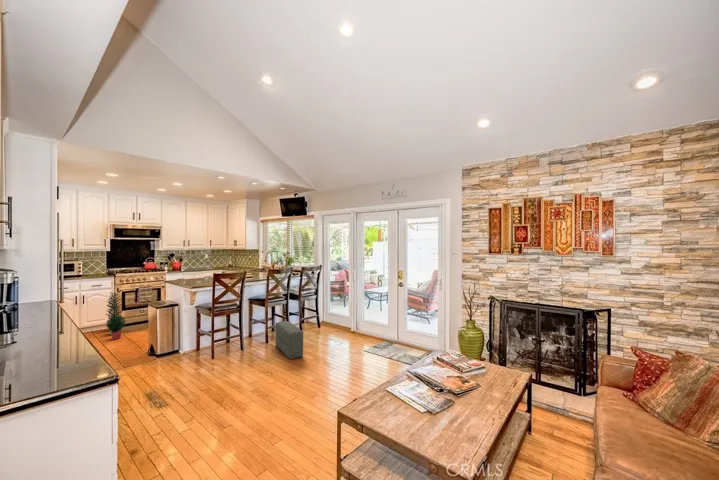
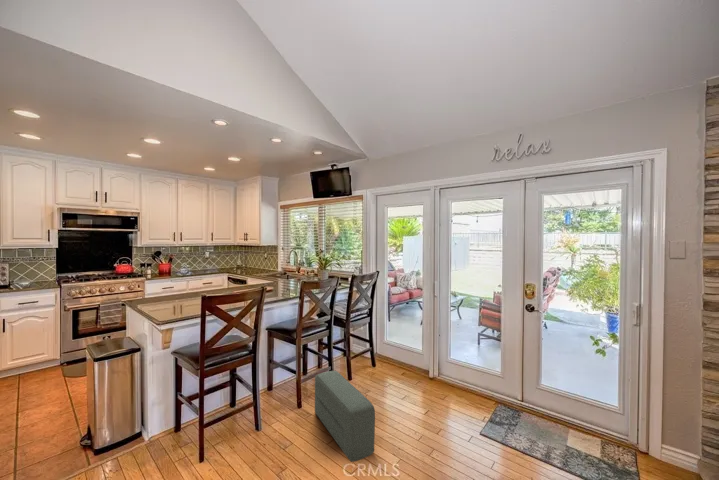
potted plant: present [106,293,126,340] -> none [30,312,74,397]

